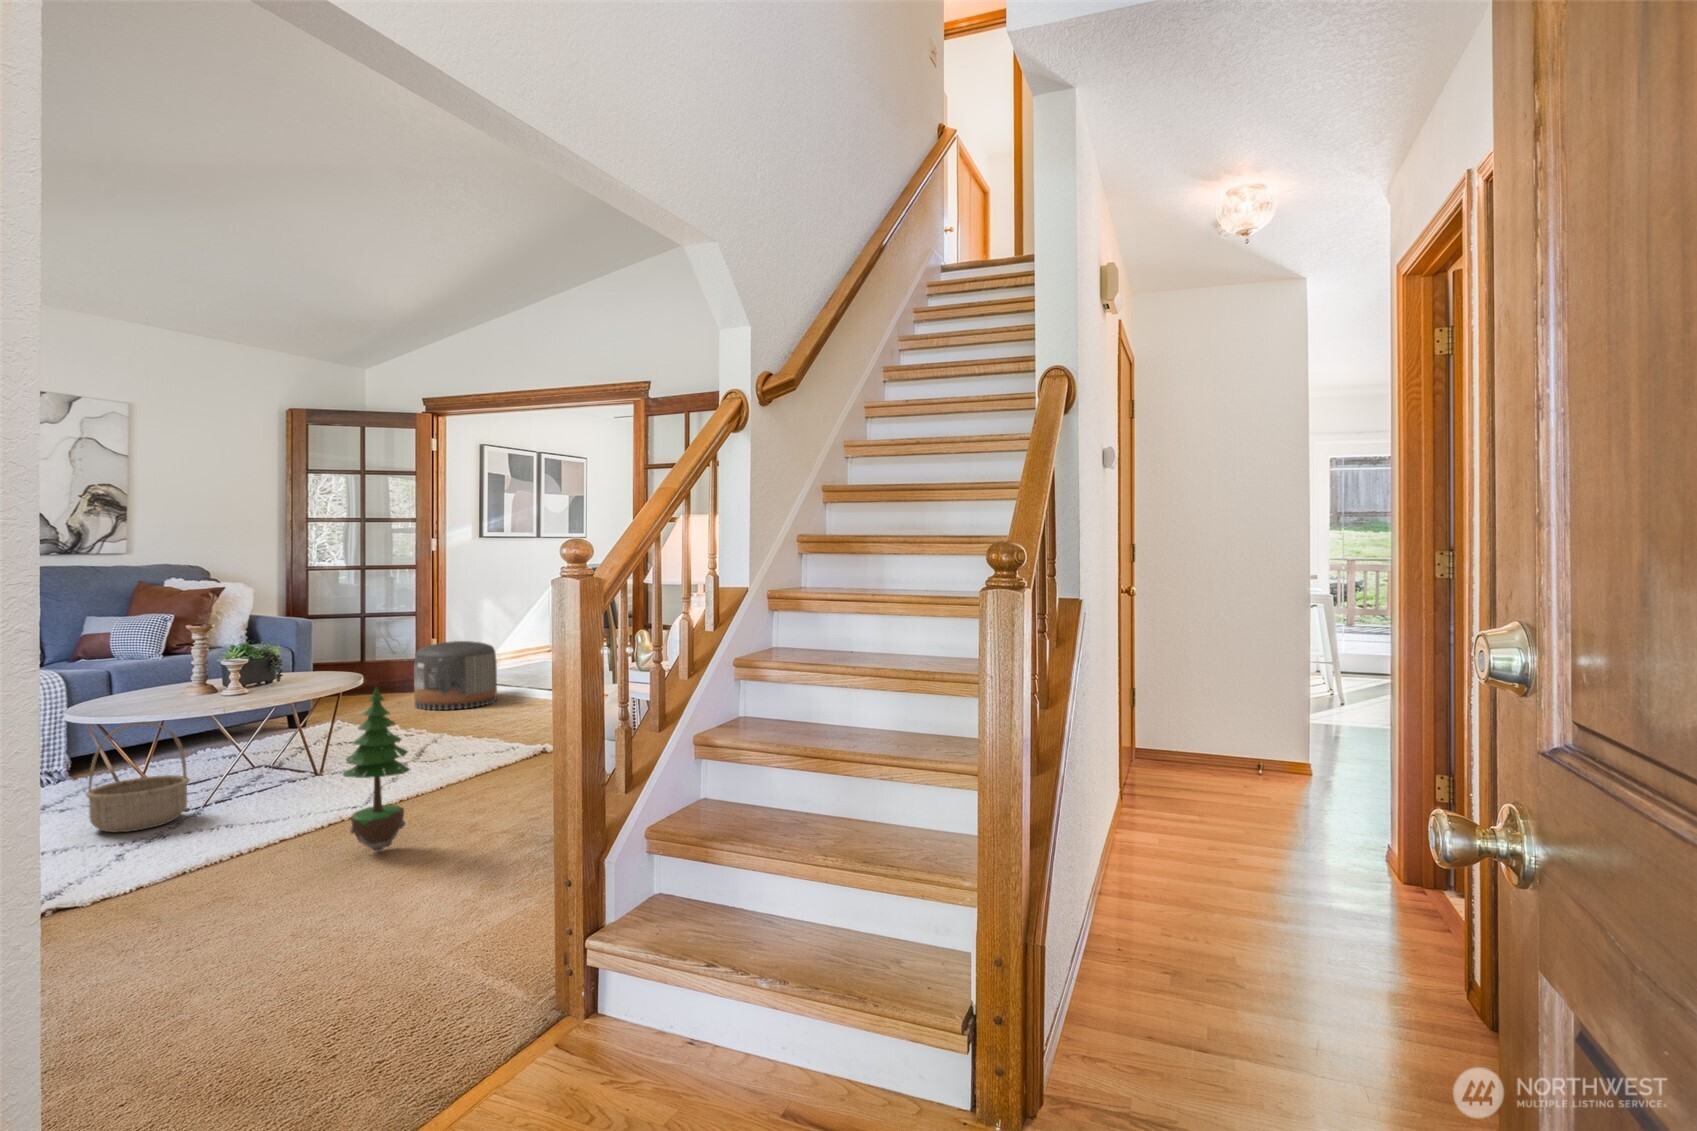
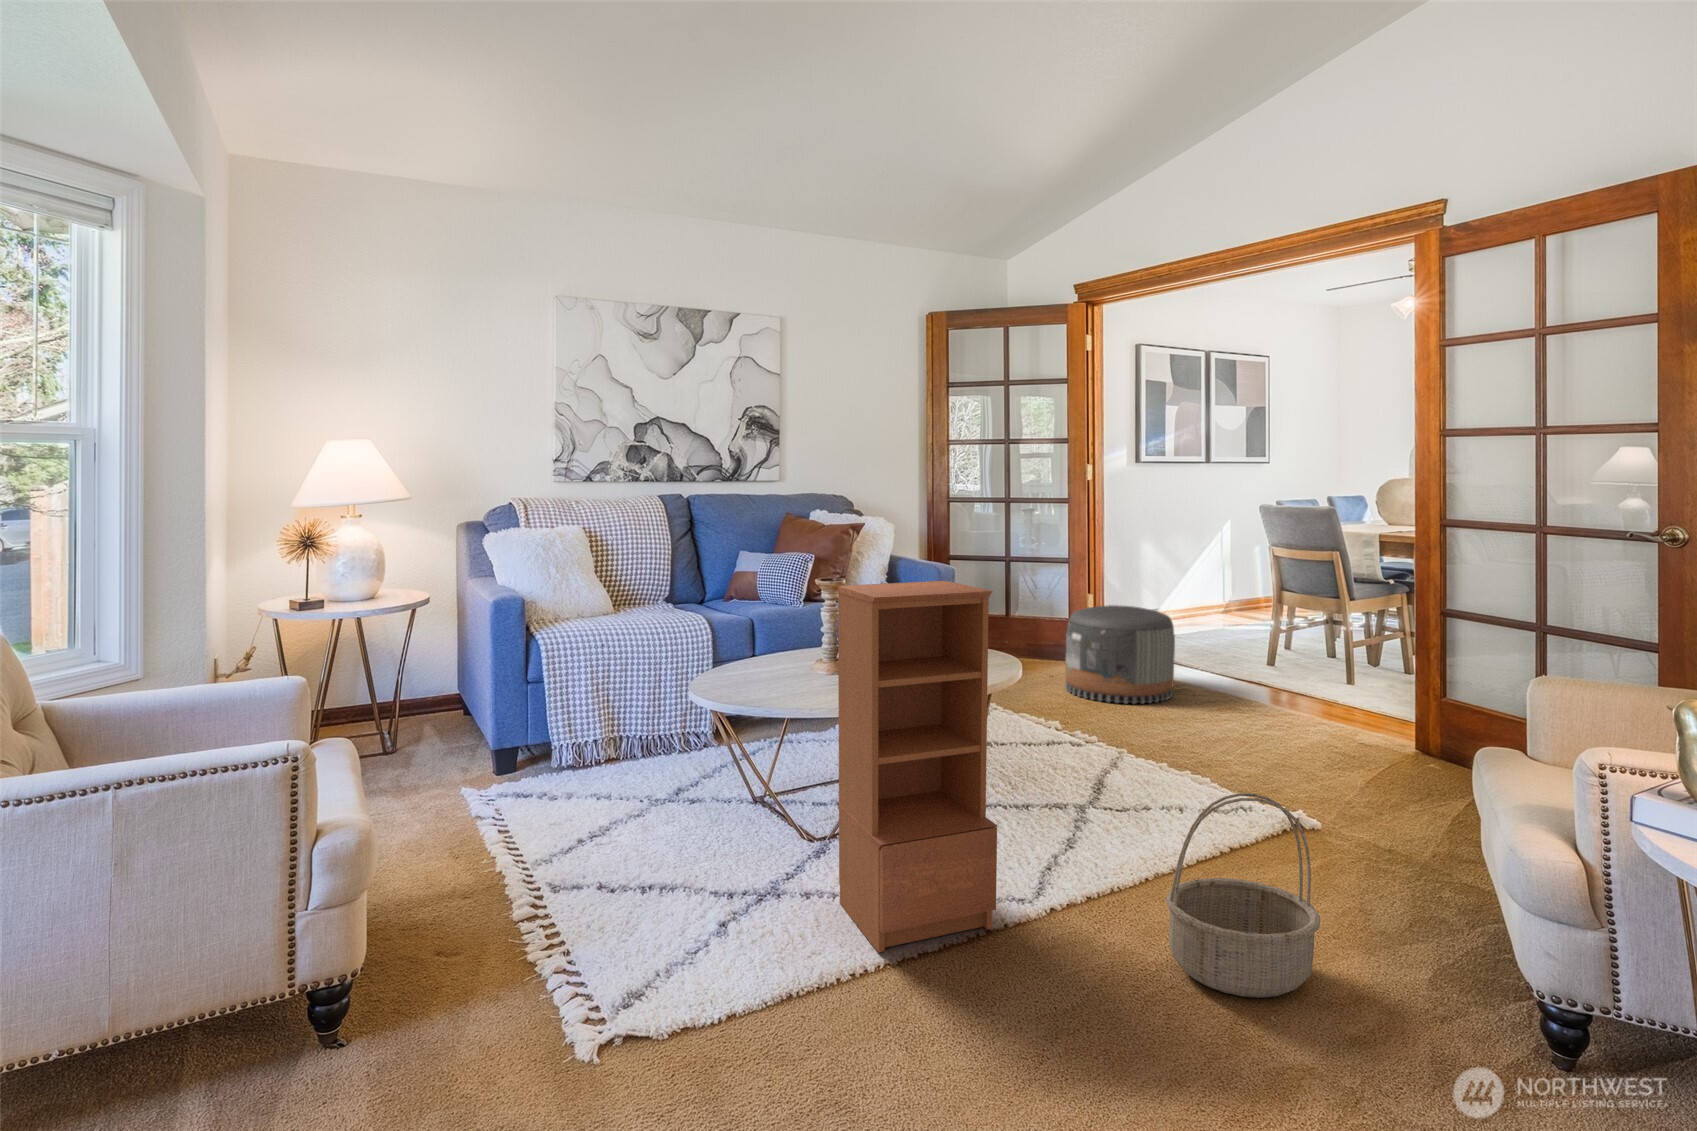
bookcase: none [209,618,332,846] -> present [837,581,997,953]
potted tree: present [343,687,409,851] -> none [1026,738,1147,1053]
basket: present [86,722,189,832] -> present [1166,793,1320,998]

